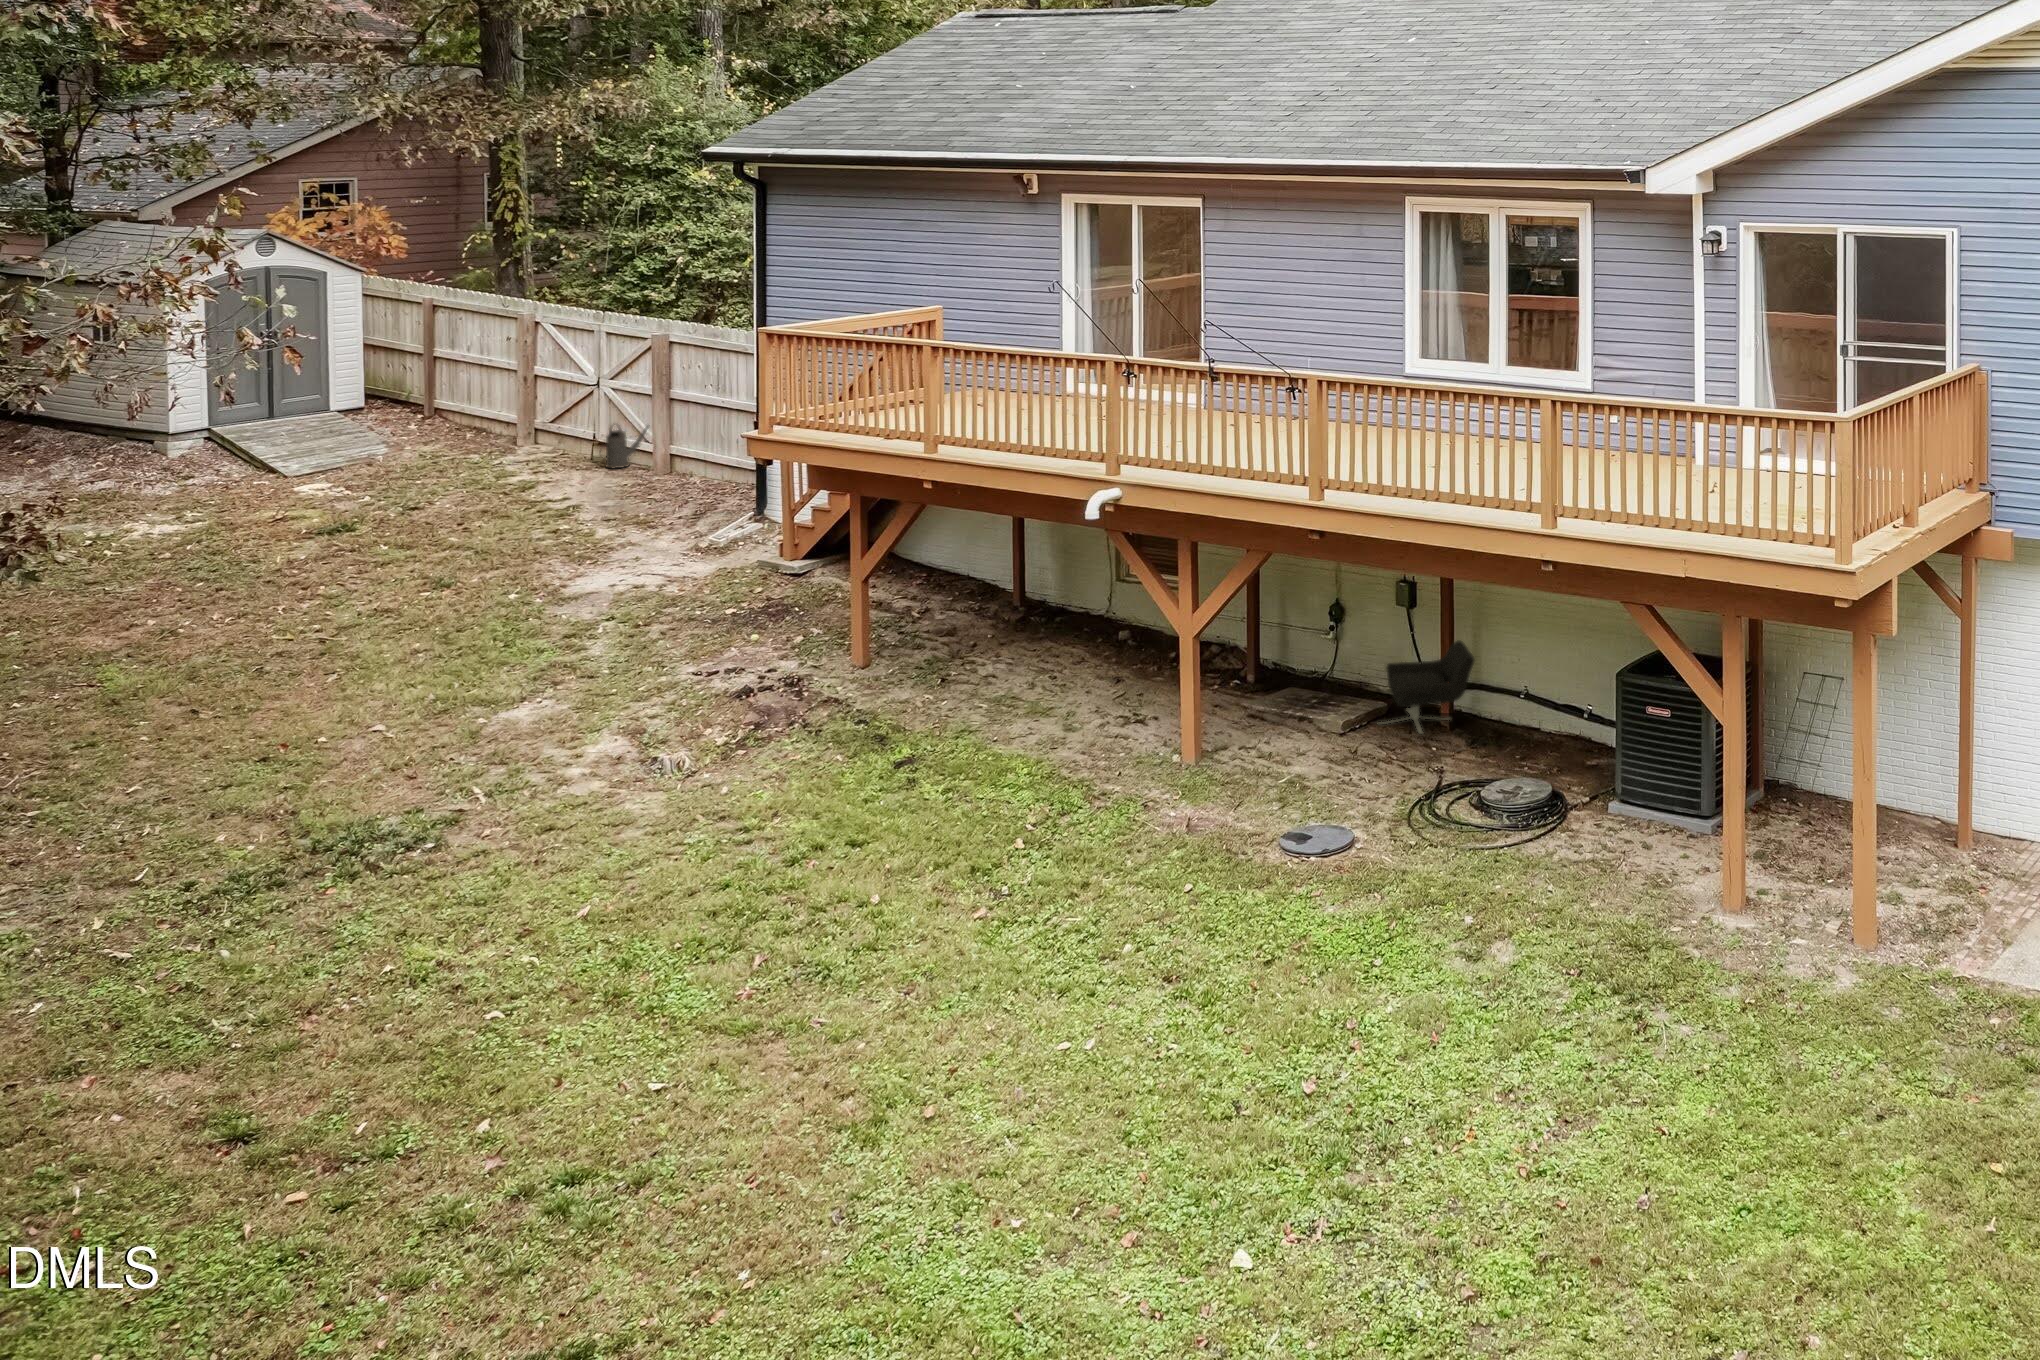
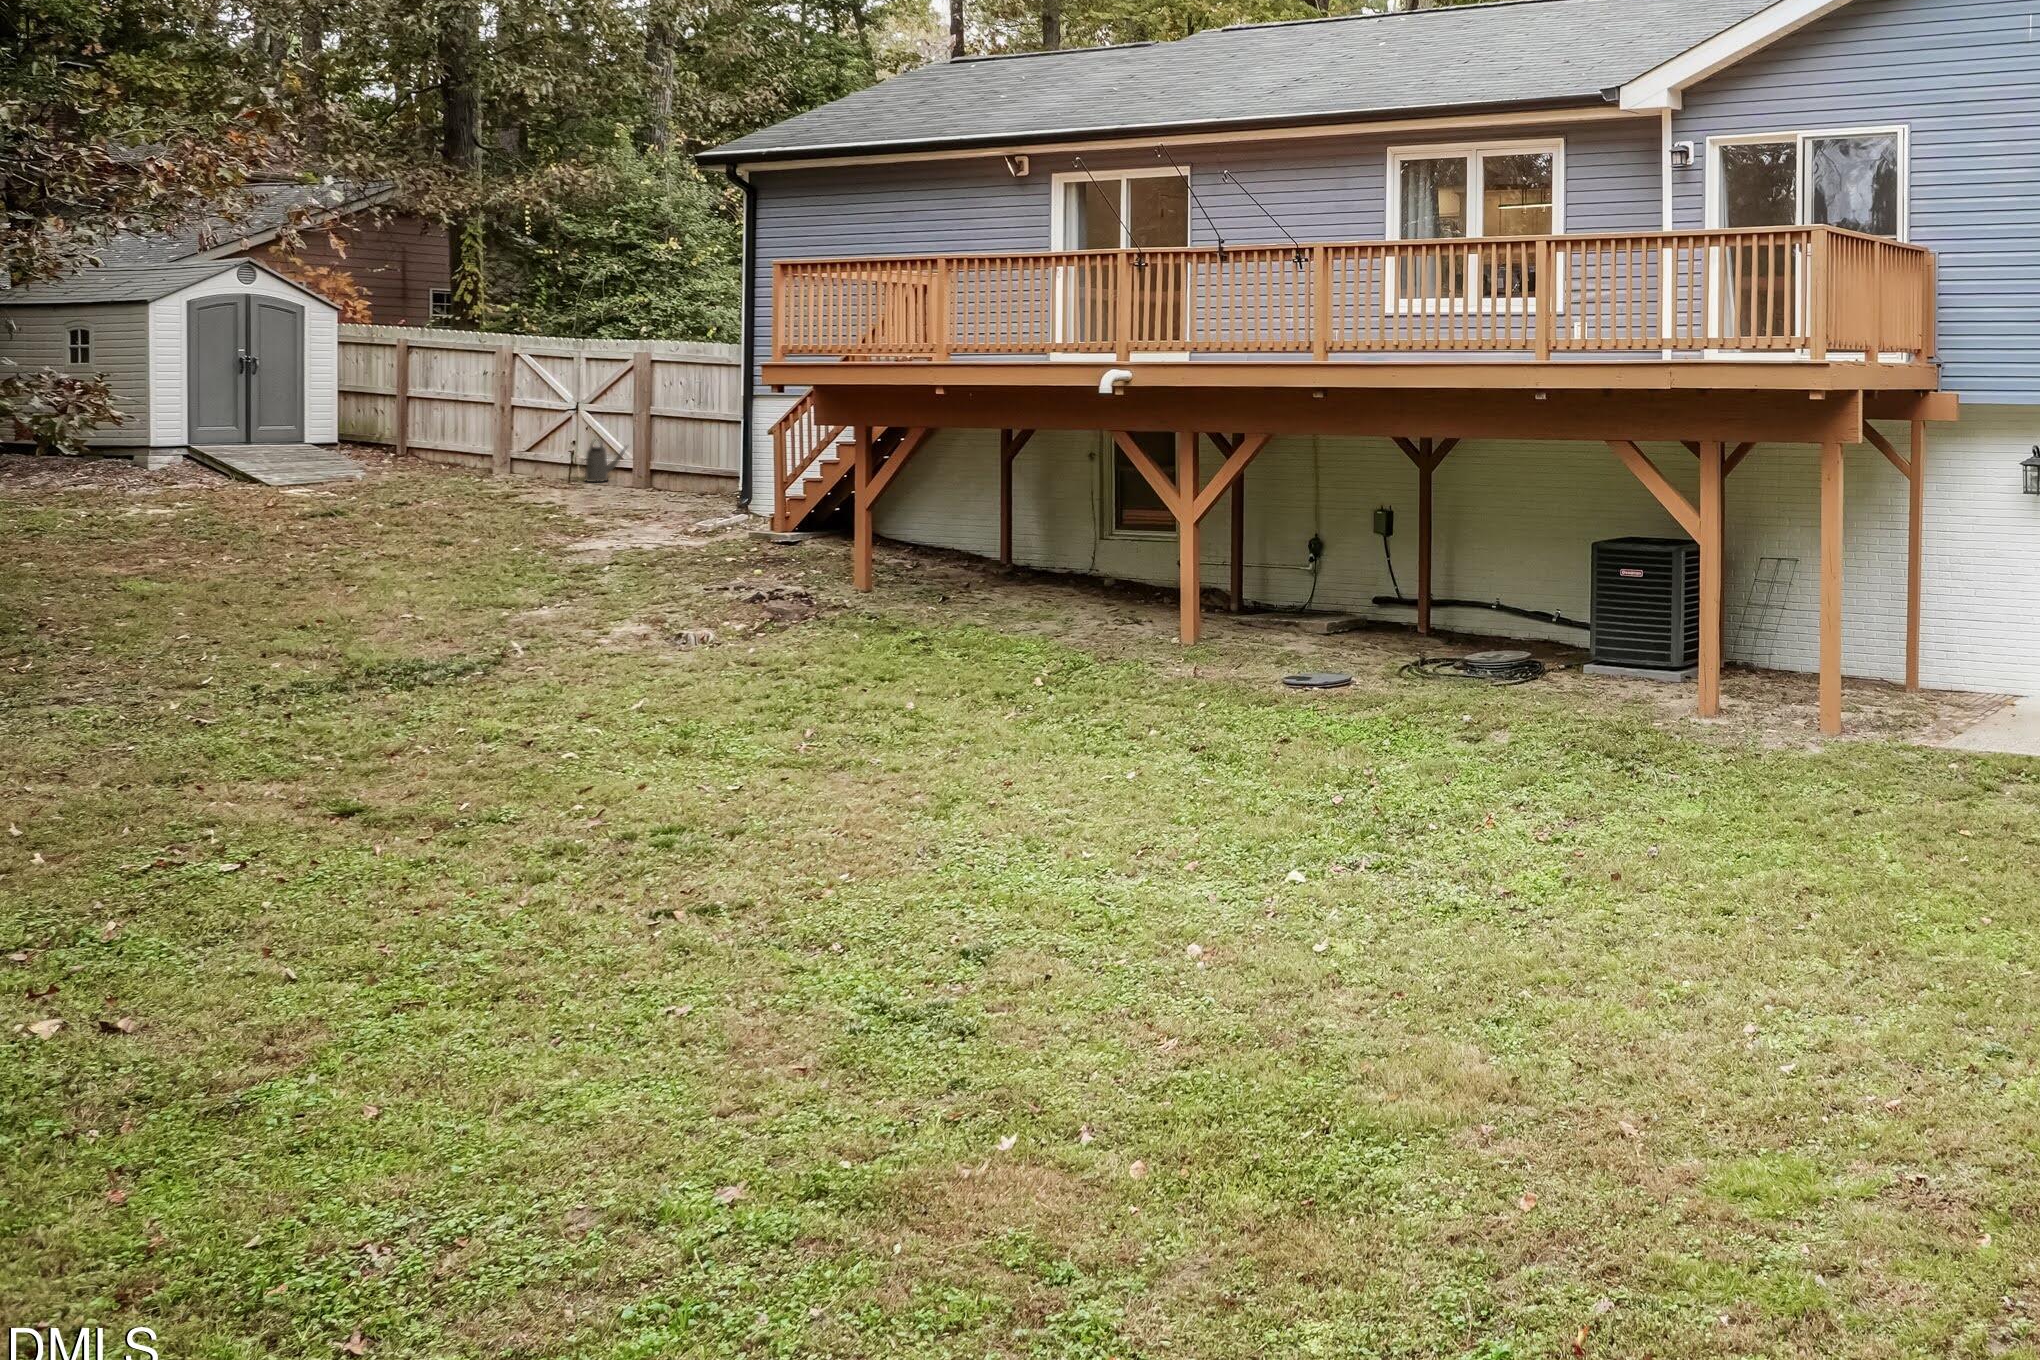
lounge chair: present [1386,640,1475,733] -> none [1364,555,1455,632]

